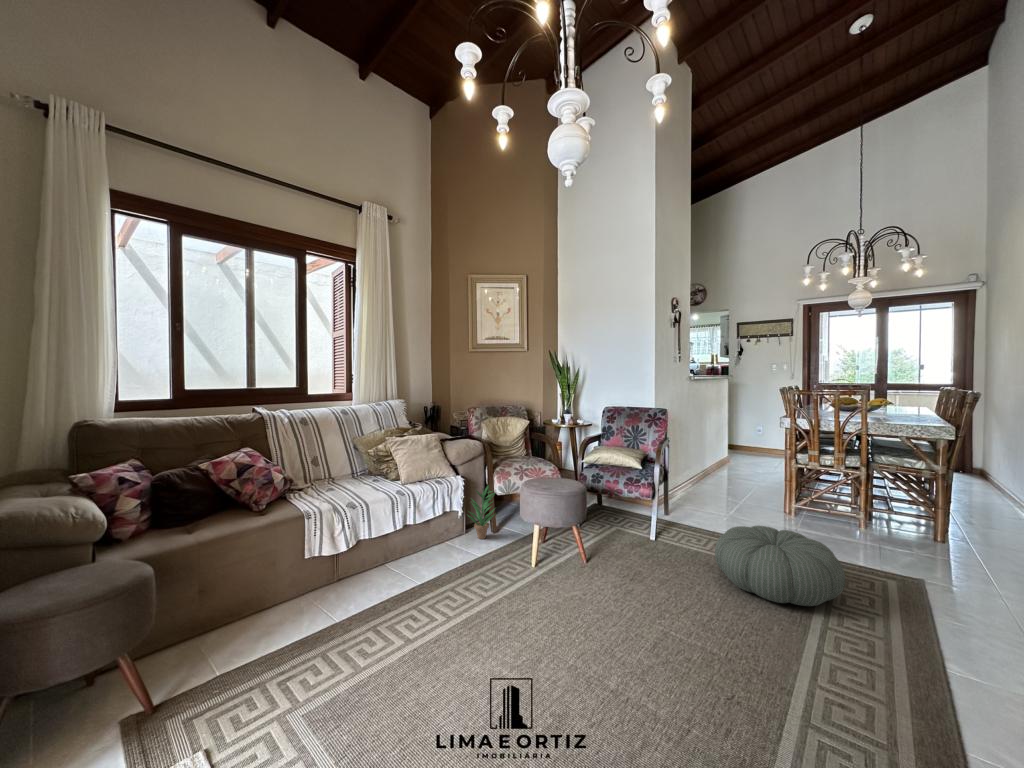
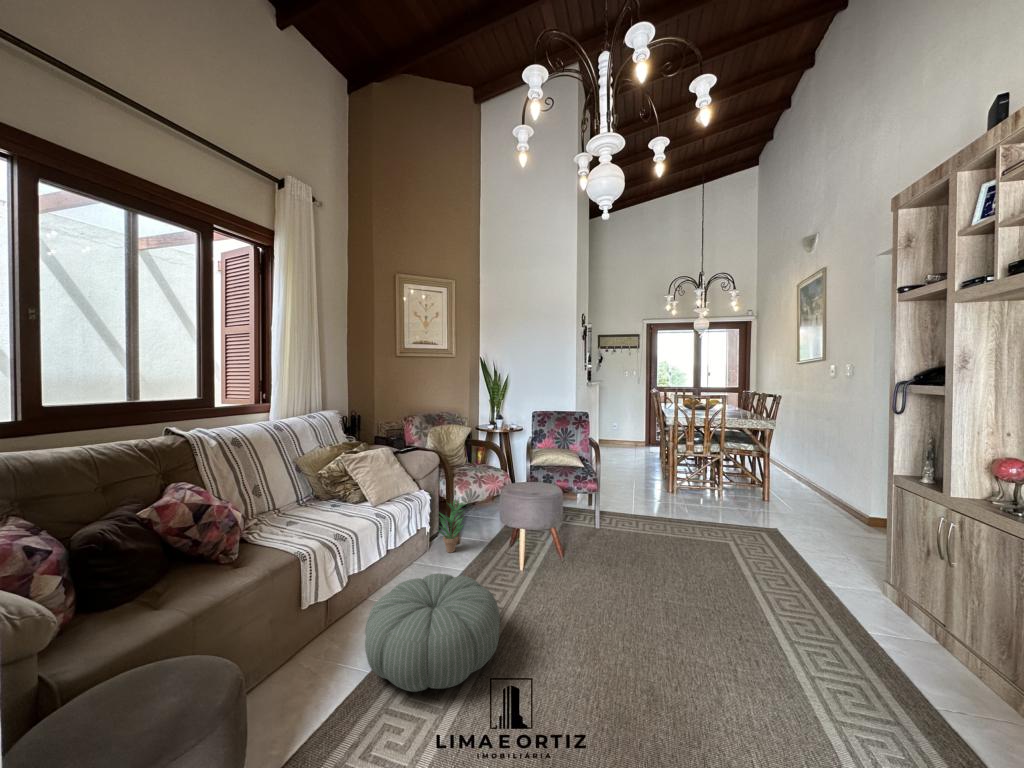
pouf: present [715,526,845,606] -> present [365,573,500,692]

